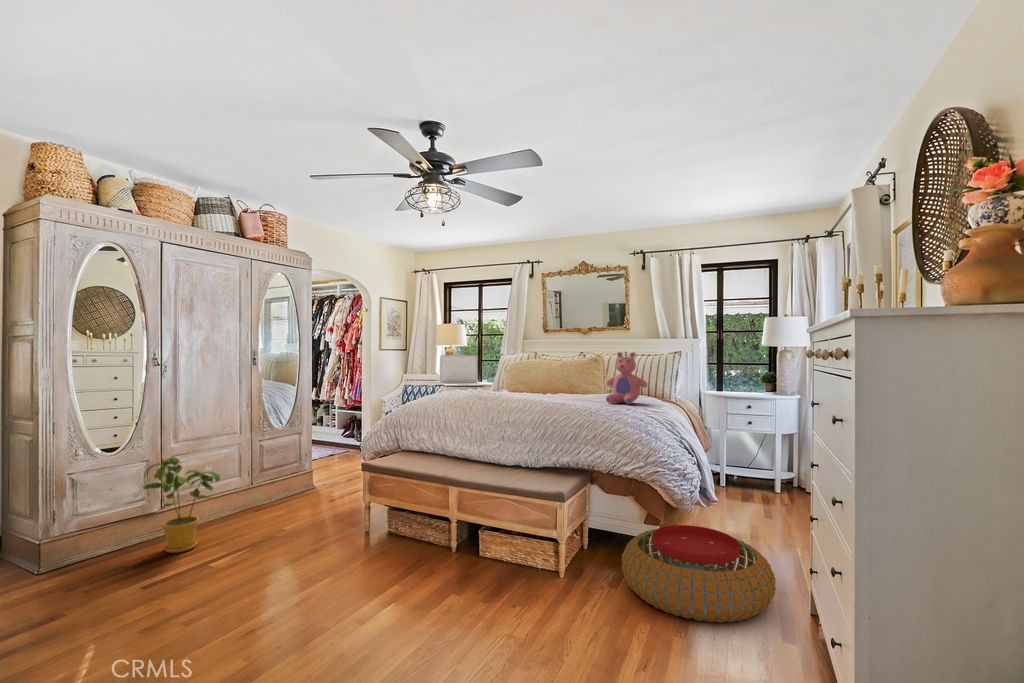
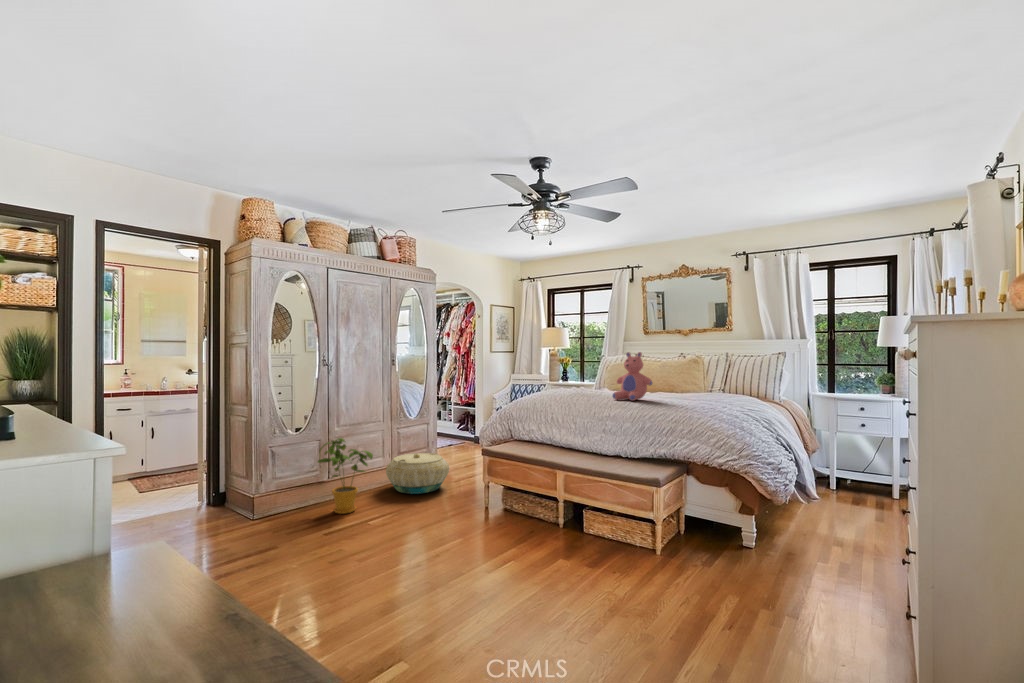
teddy bear: present [606,352,647,404] -> present [613,352,652,401]
laptop: present [440,355,484,386] -> none [546,357,587,385]
basket: none [242,468,323,519] -> present [386,453,449,494]
pouf: present [622,525,776,623] -> none [715,515,868,602]

